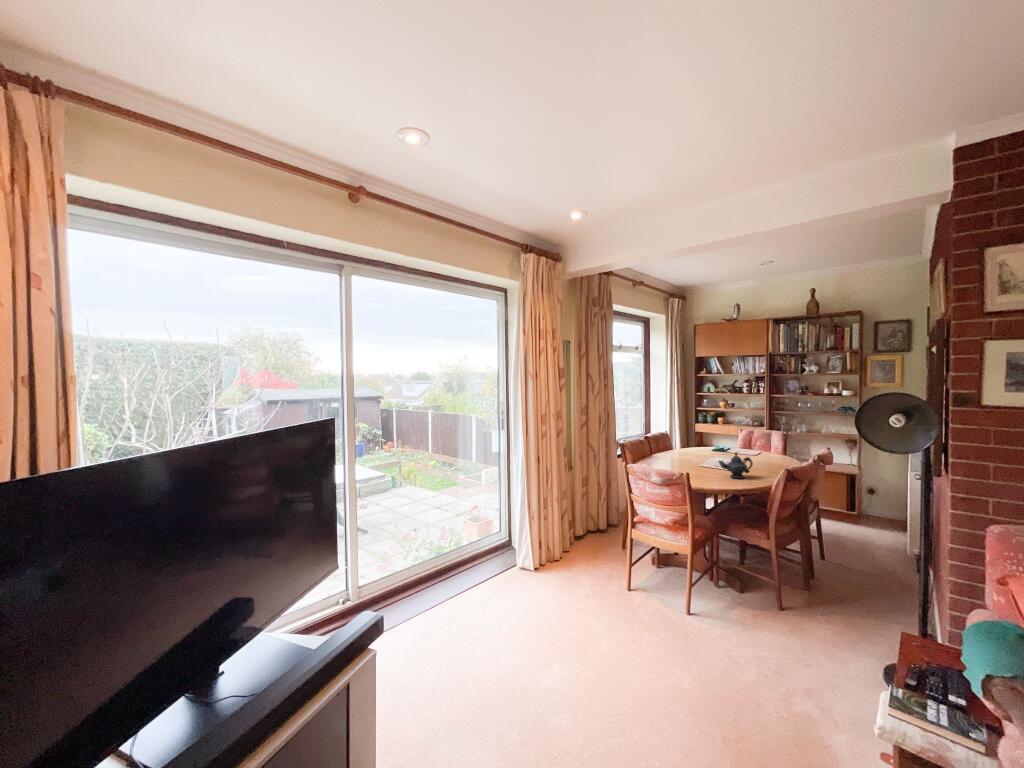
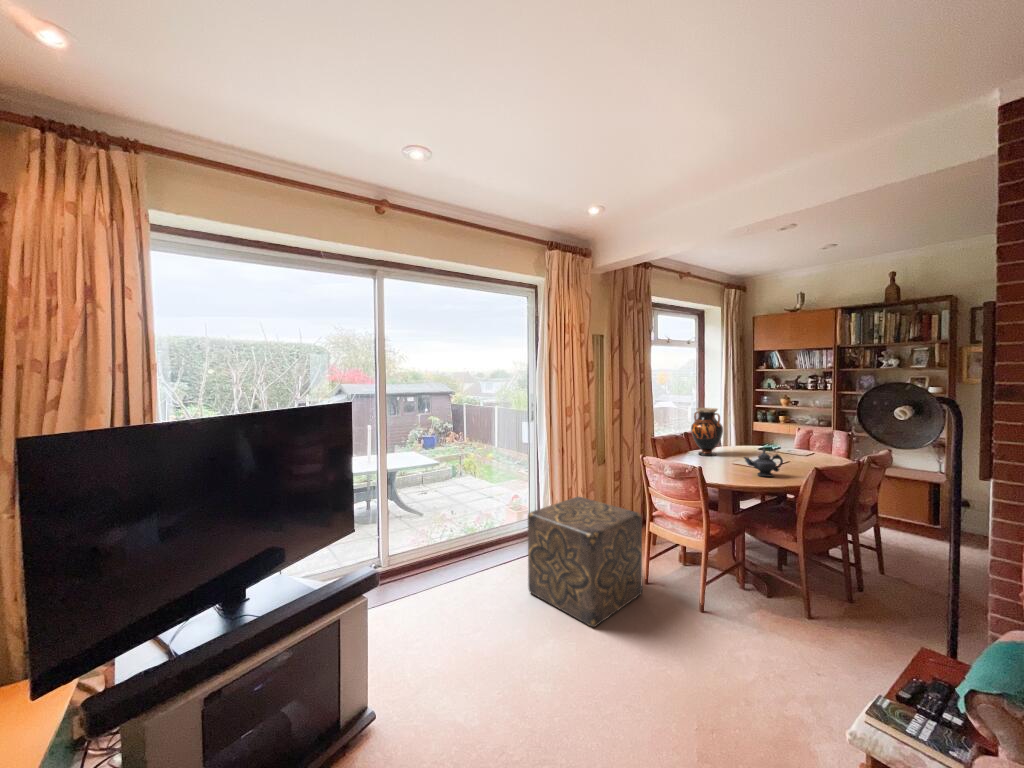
vase: none [658,413,687,460] -> present [691,408,723,456]
ottoman: none [516,508,630,643] -> present [528,497,642,627]

